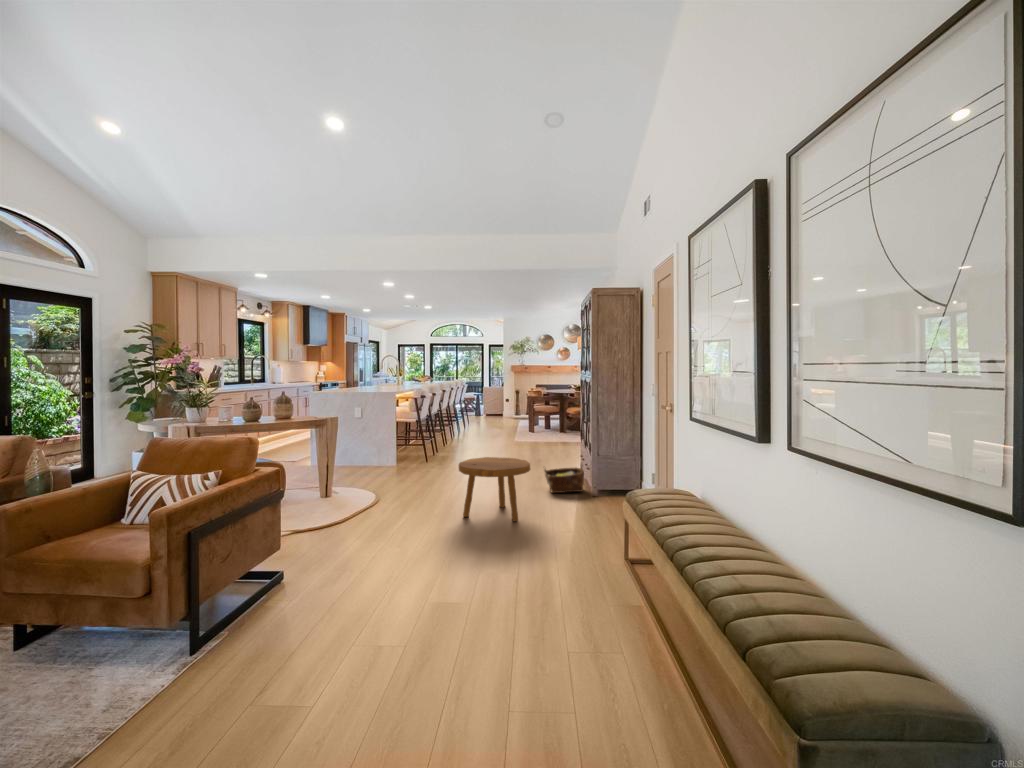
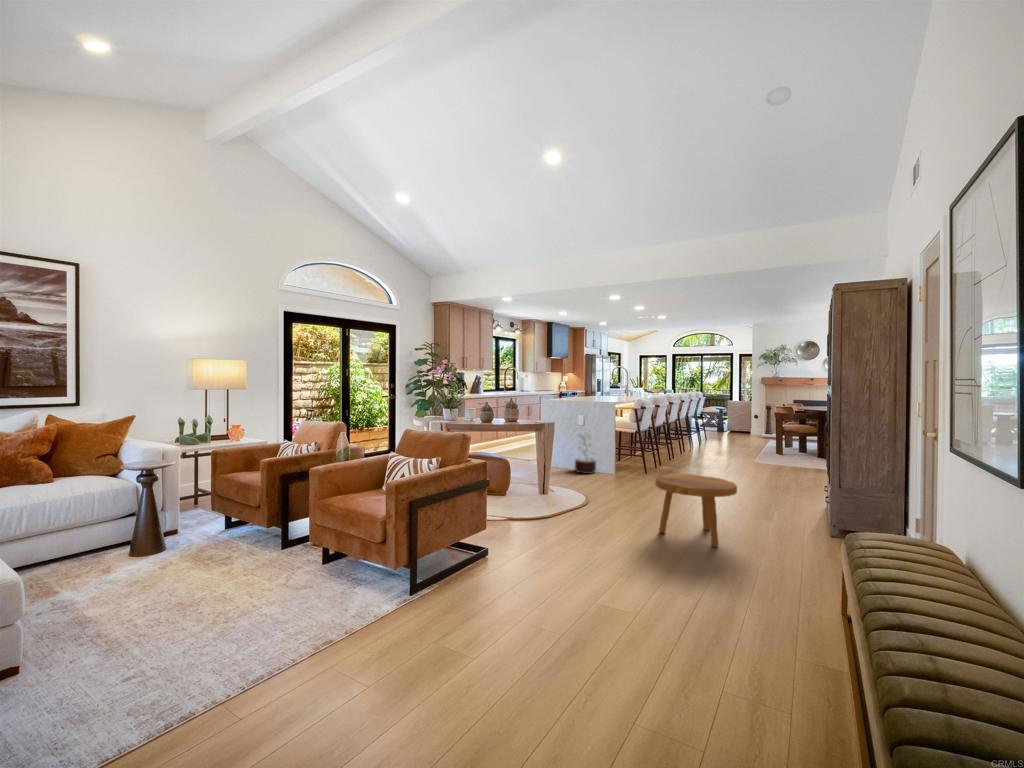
decorative plant: none [354,426,379,469] -> present [575,434,596,474]
woven basket: present [544,463,584,493] -> none [765,493,821,529]

